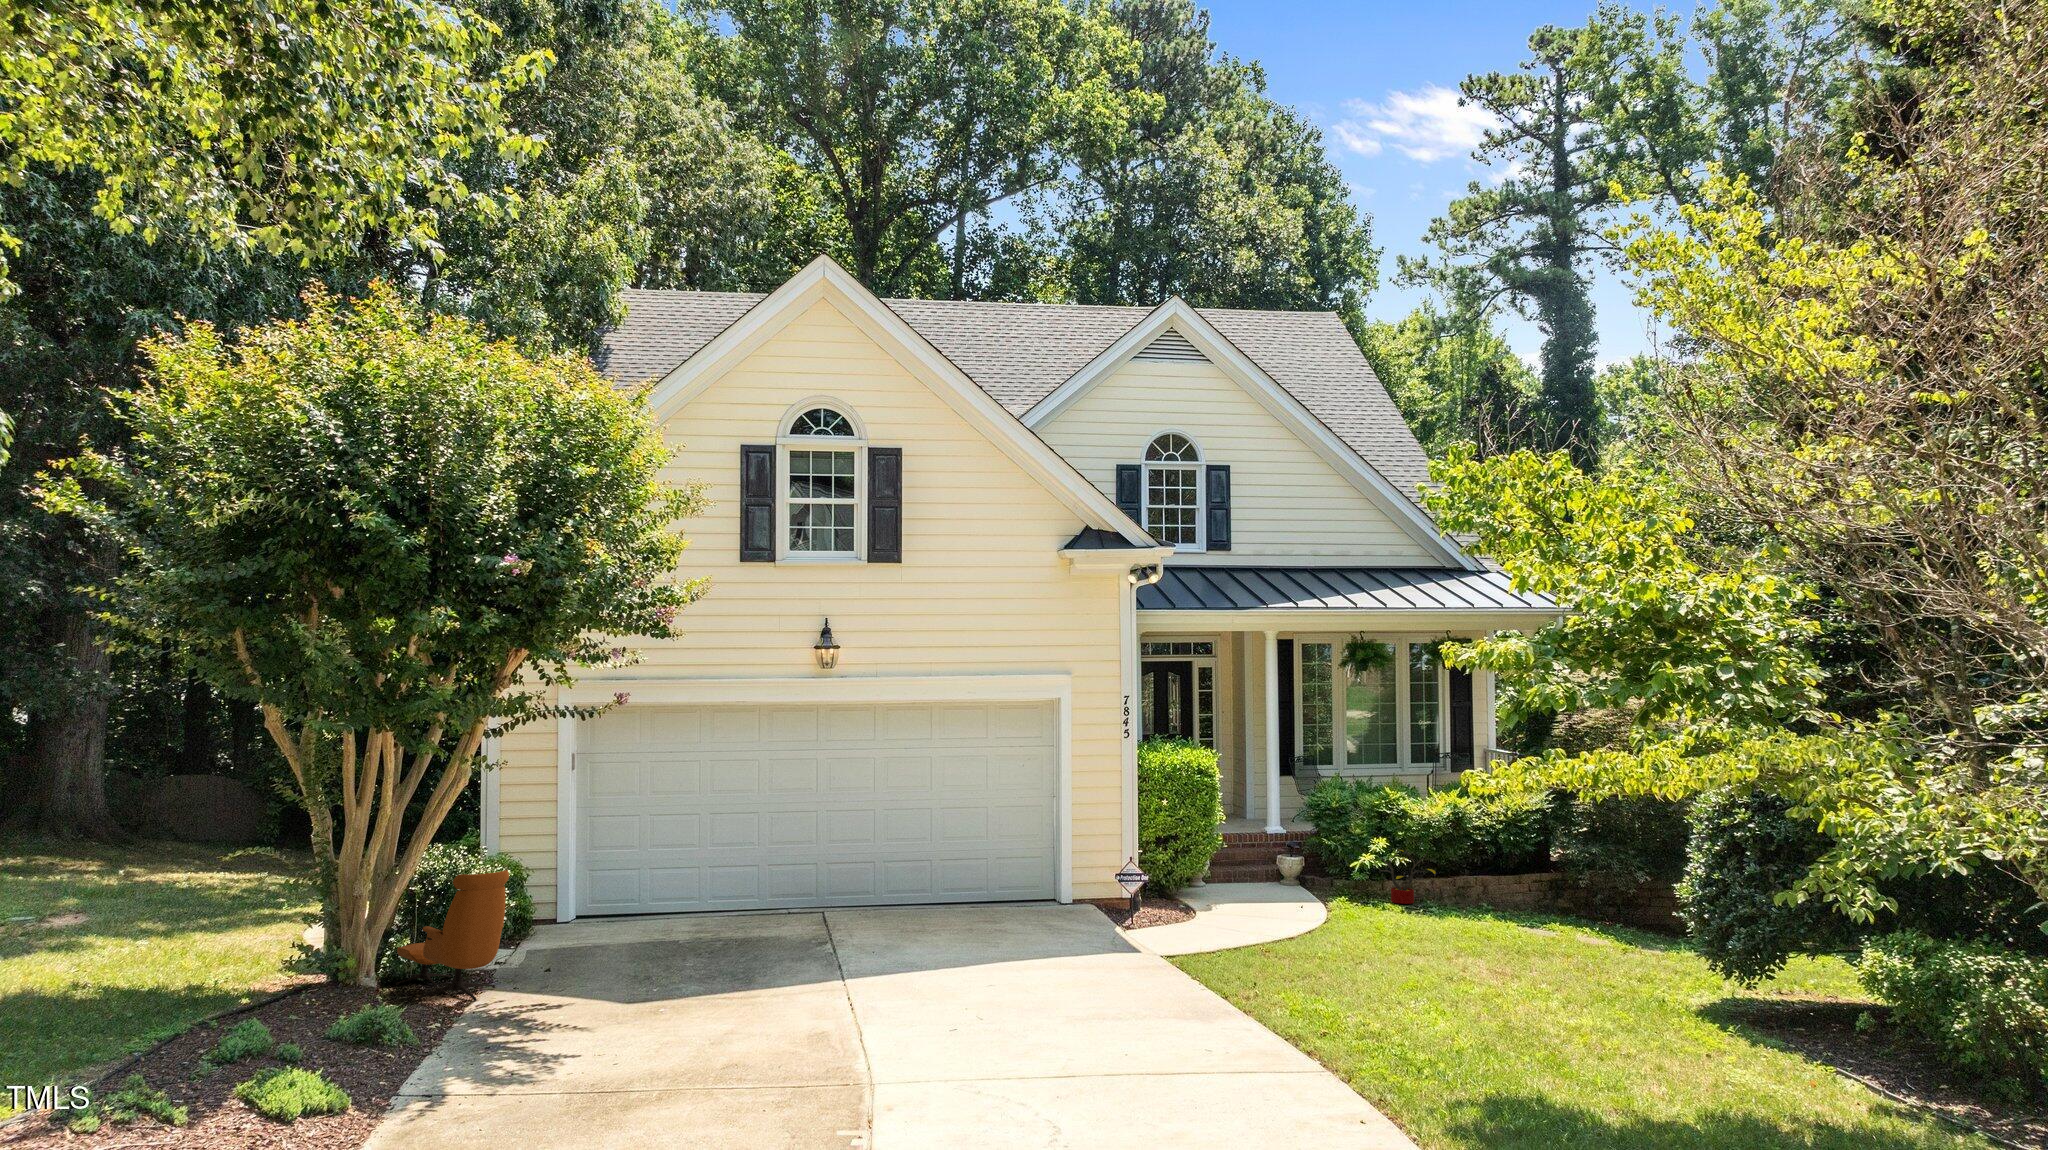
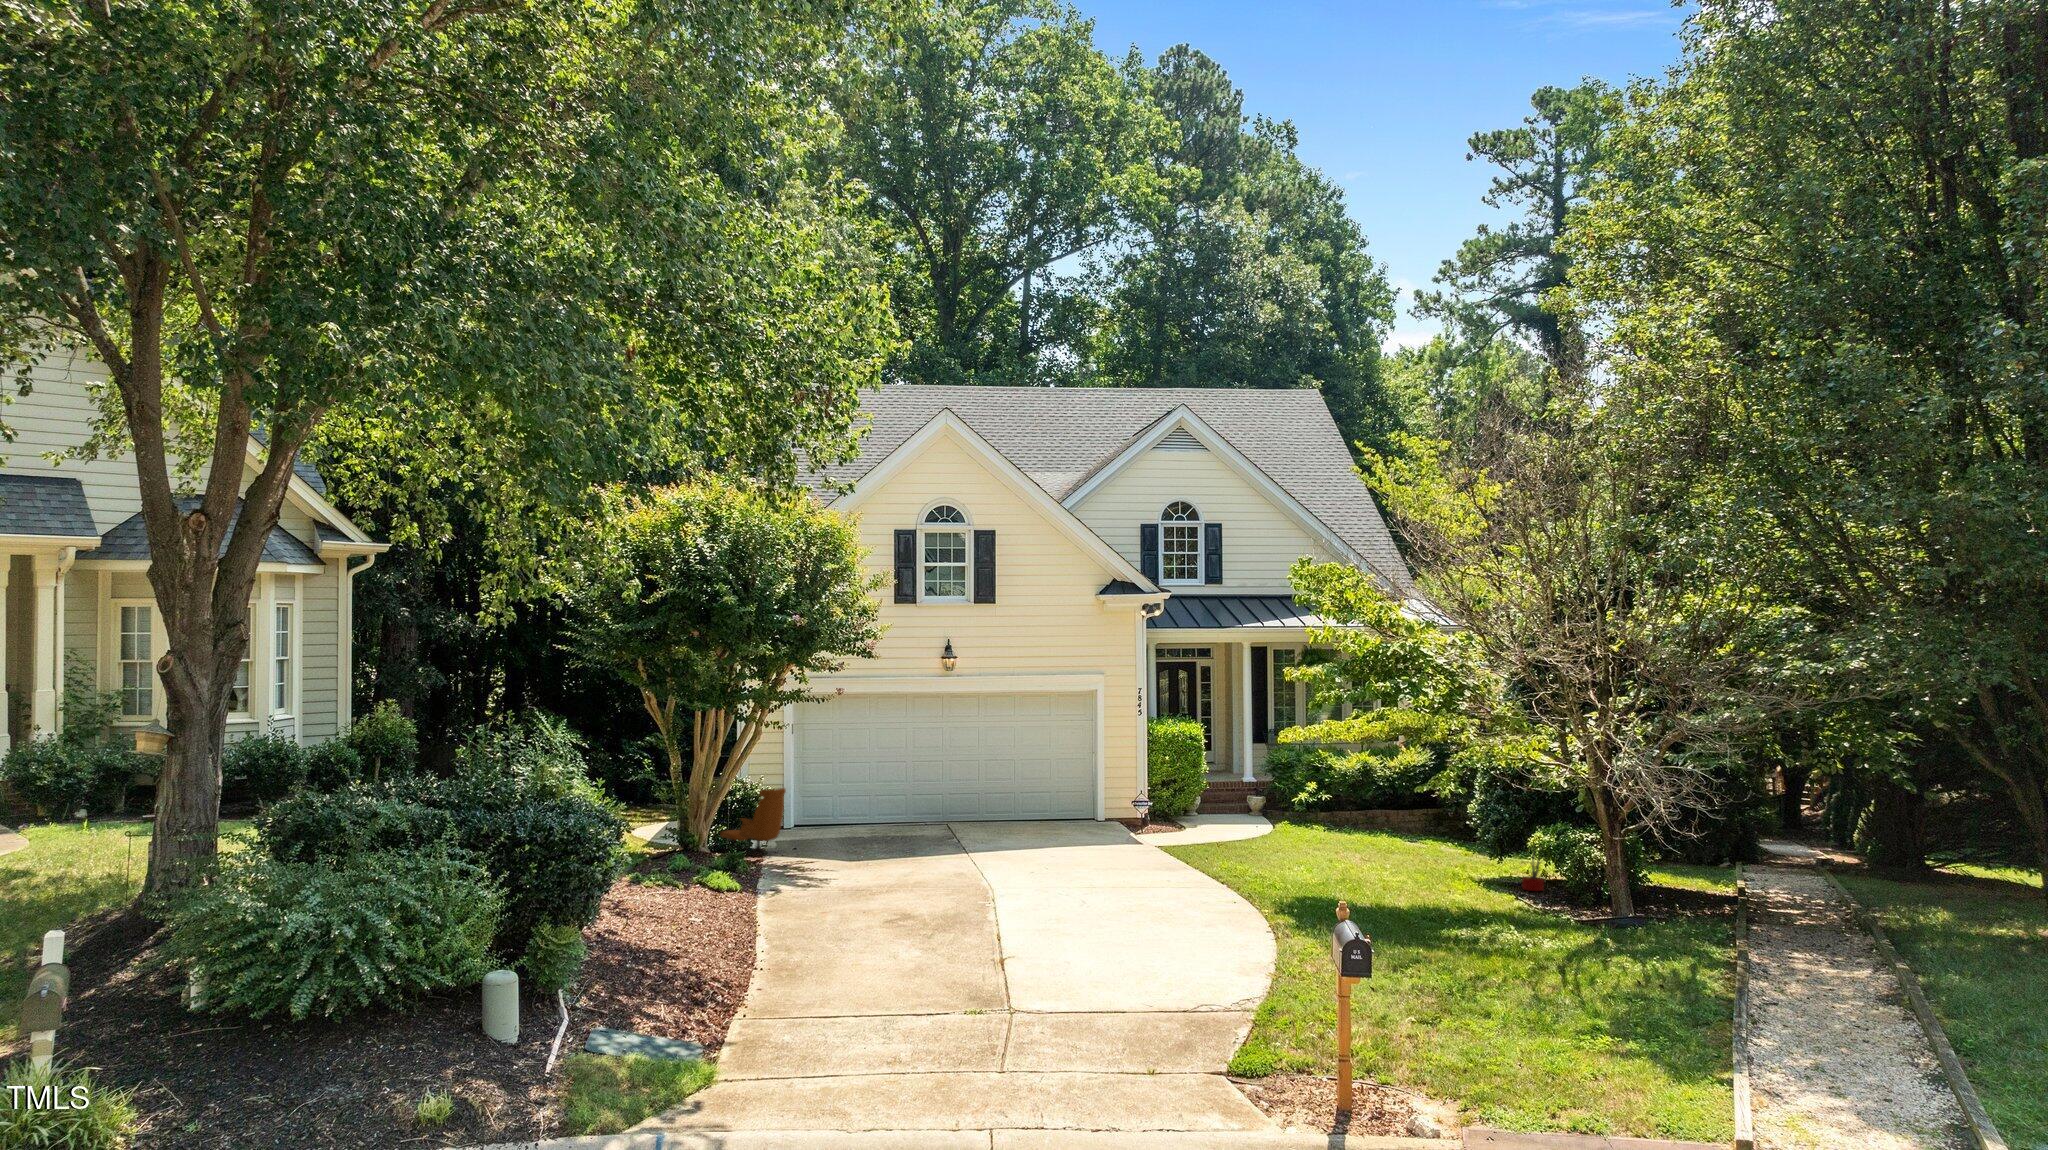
decorative plant: present [1379,849,1436,904] -> present [1522,843,1544,891]

